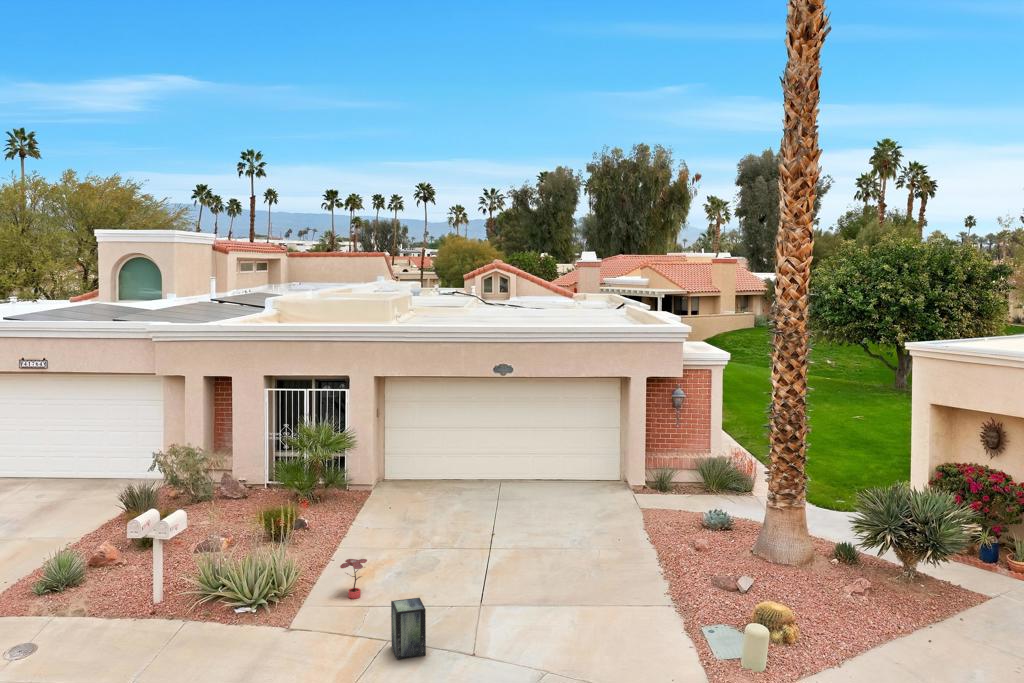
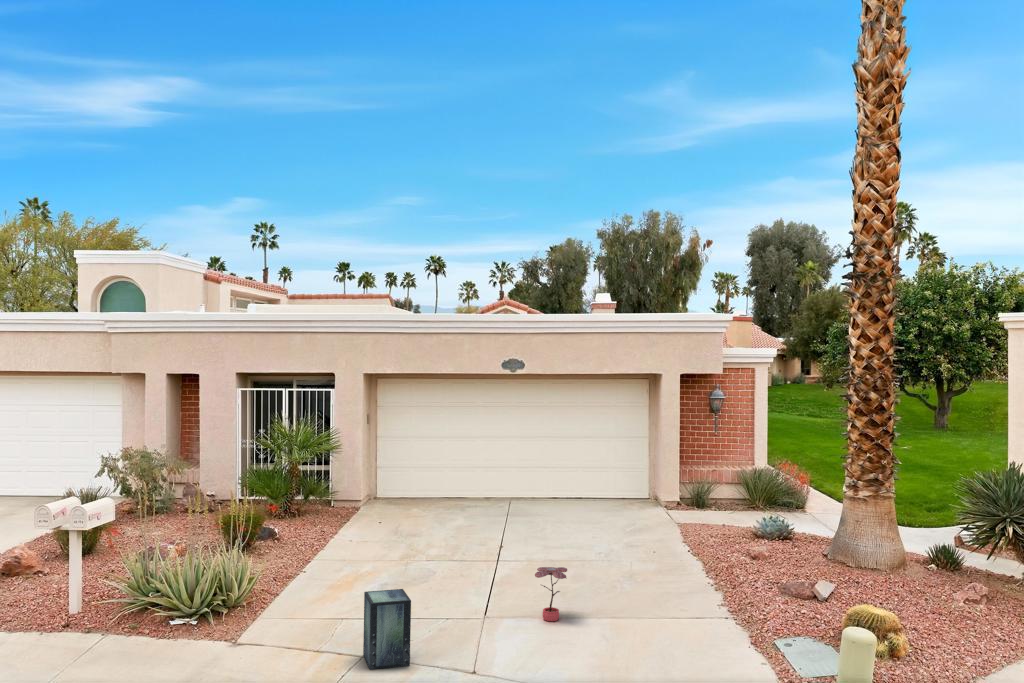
potted plant: present [340,559,367,599] -> present [535,567,567,621]

